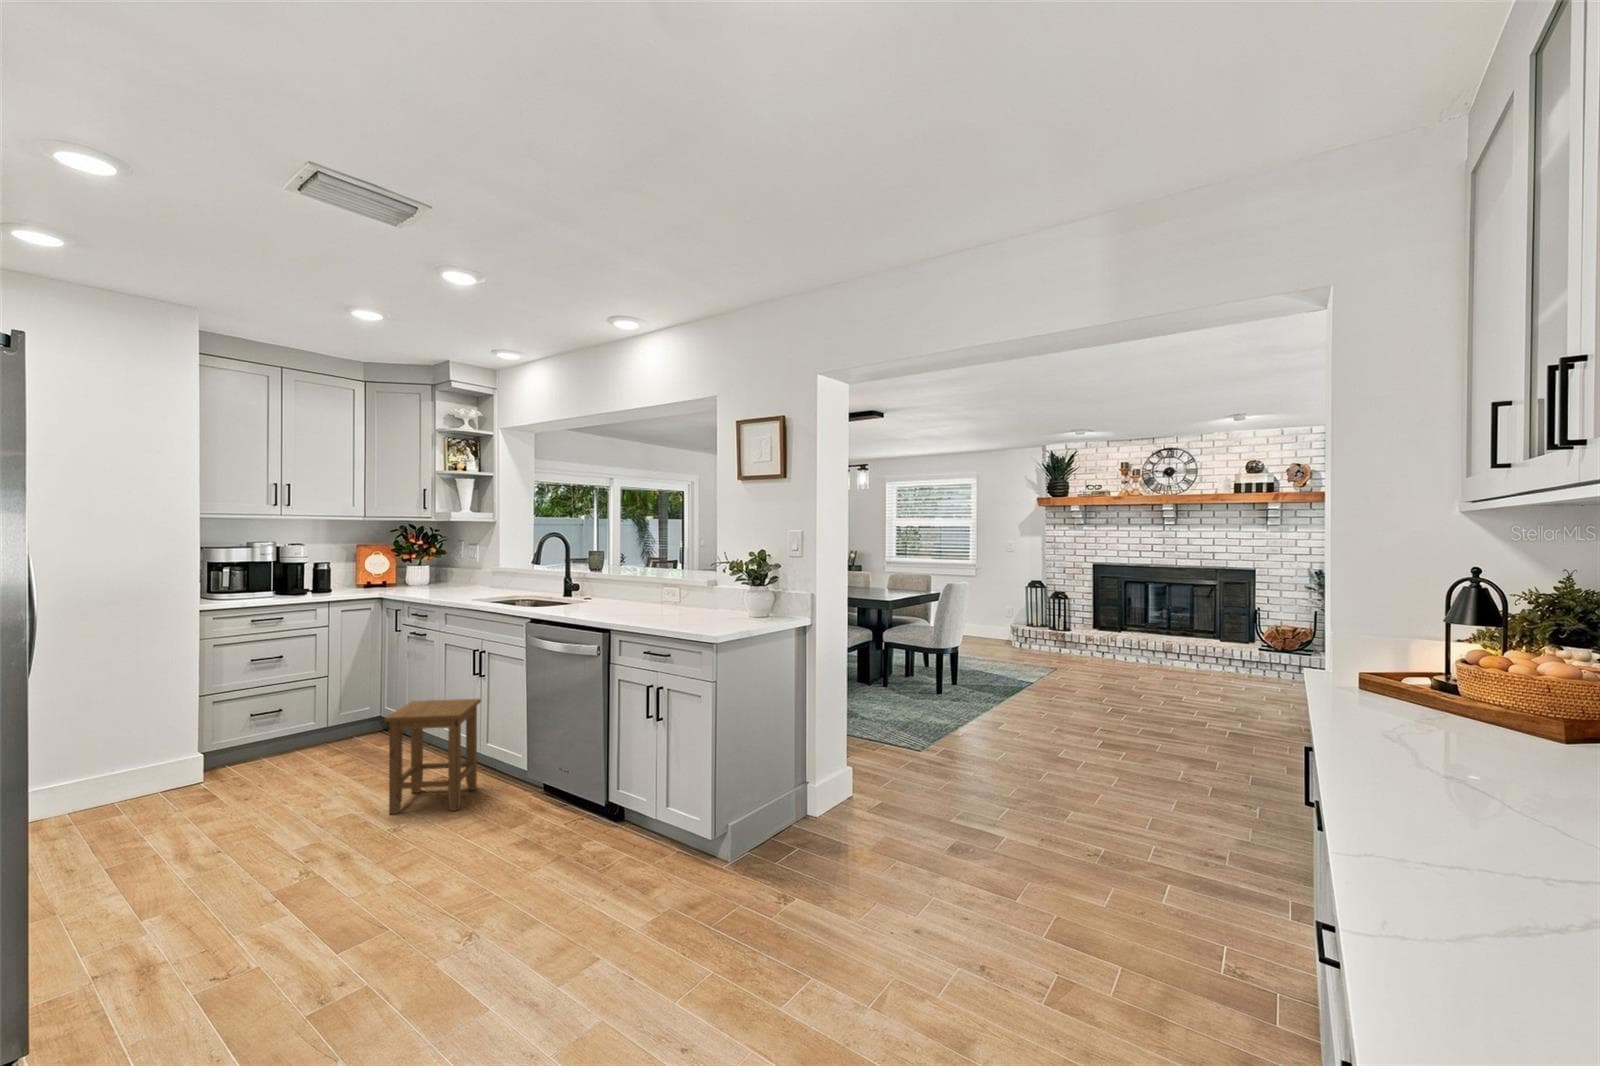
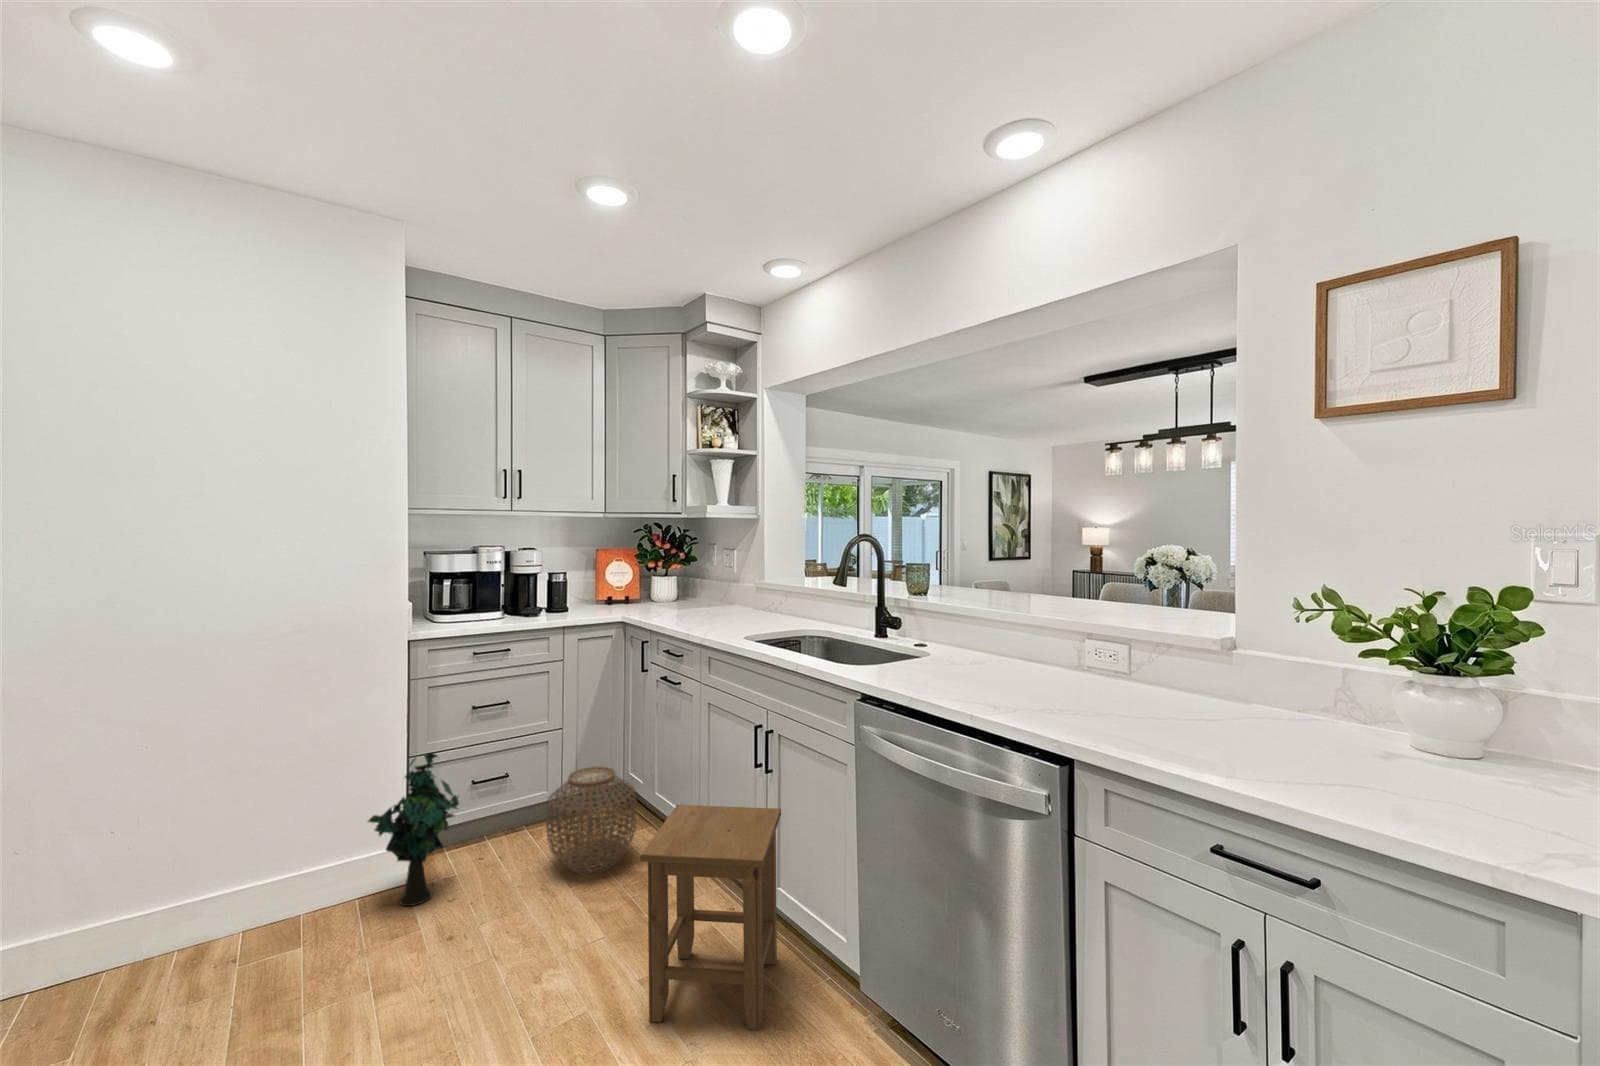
decorative plant: none [174,686,247,790] -> present [368,753,459,906]
woven basket: none [316,697,387,767] -> present [546,767,636,874]

